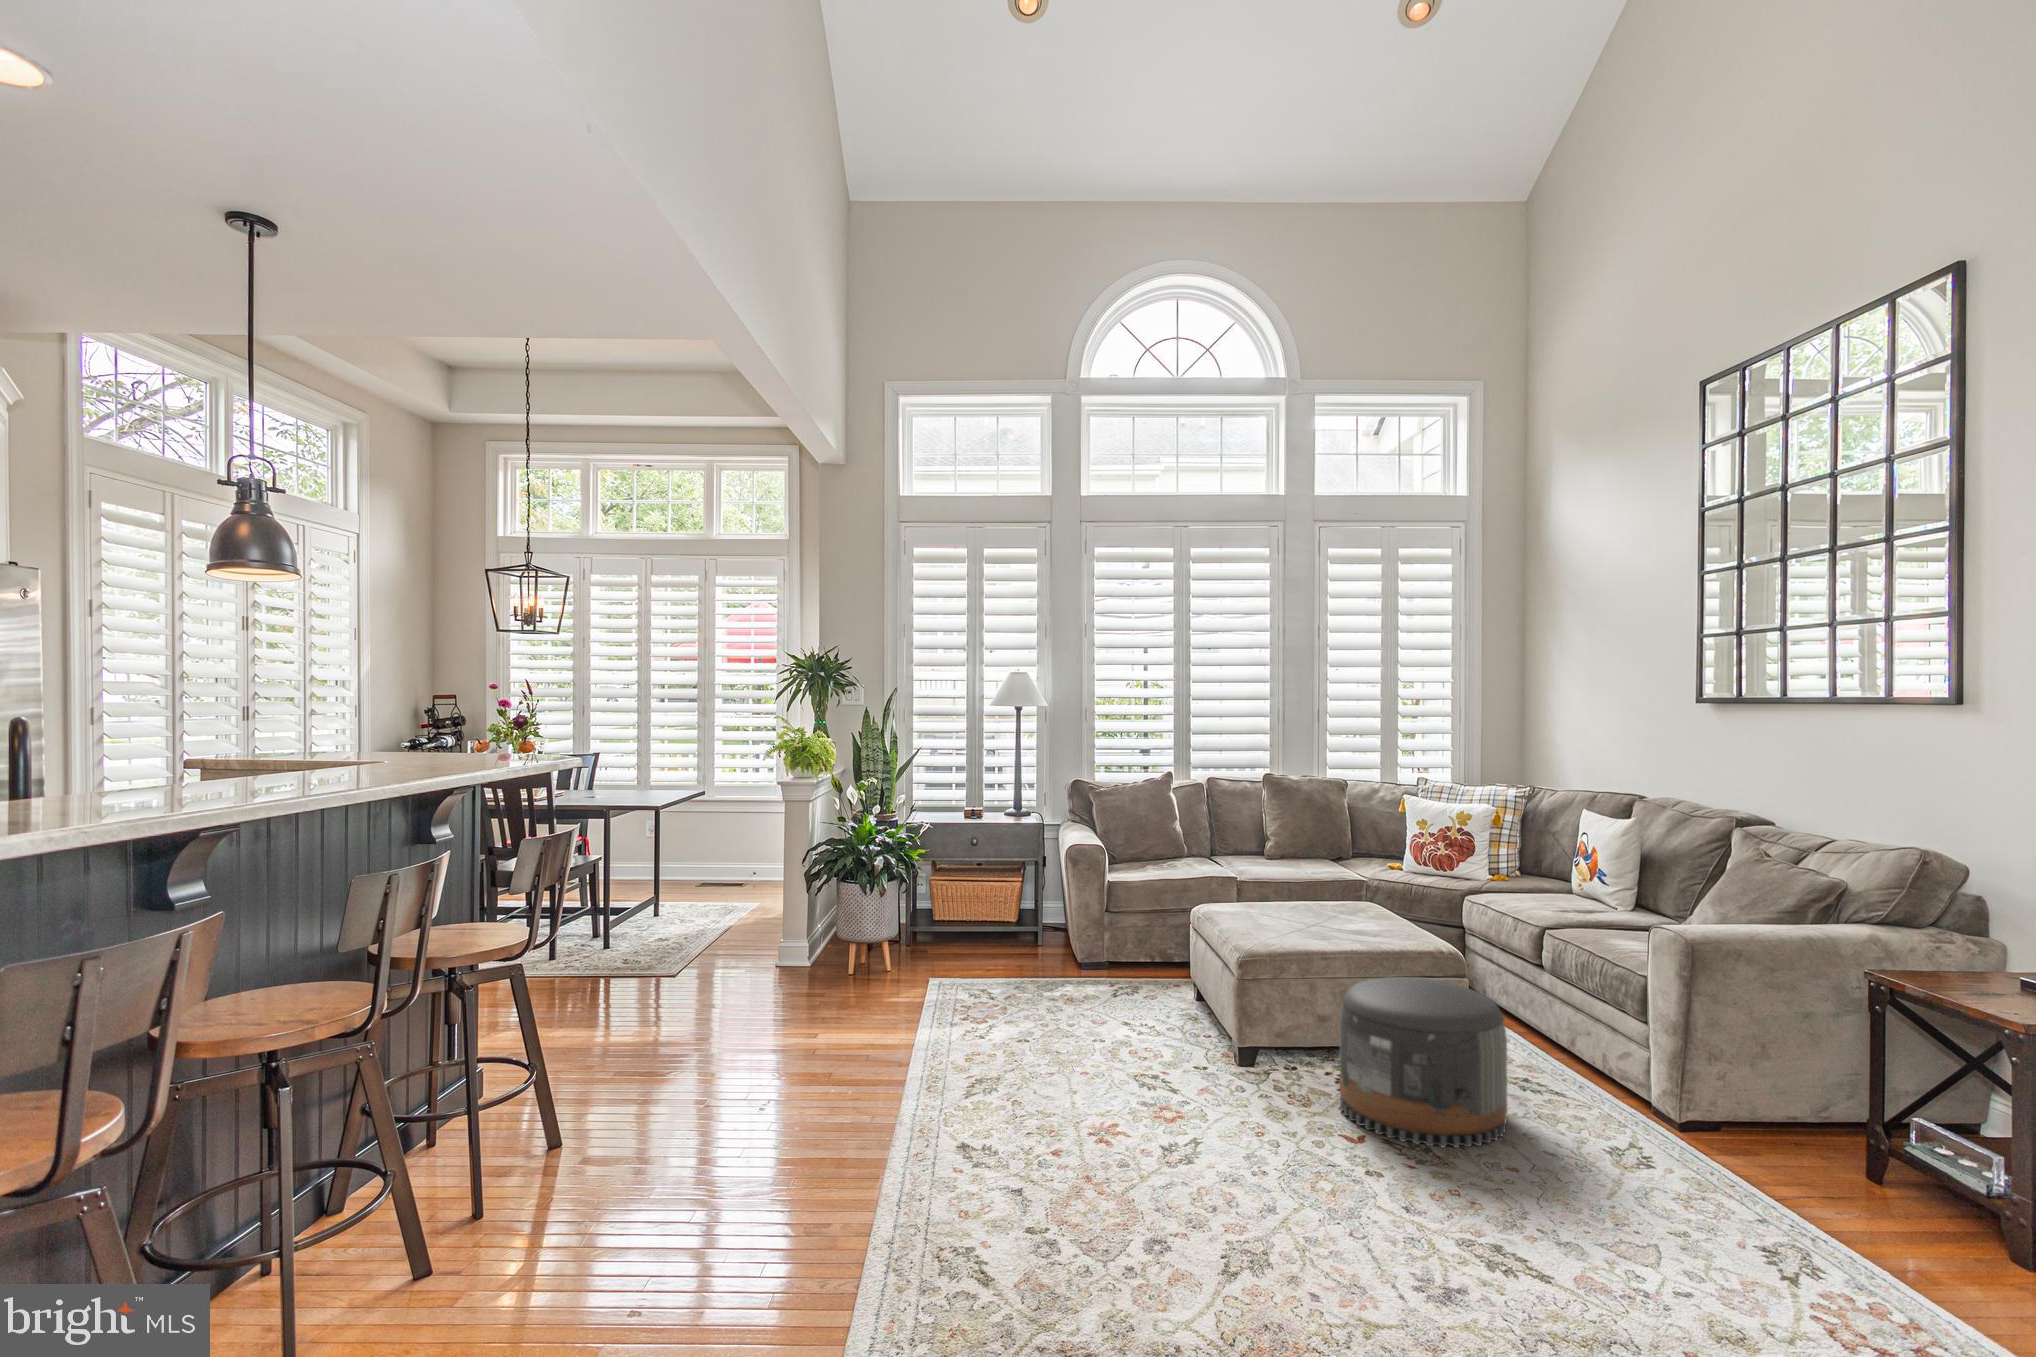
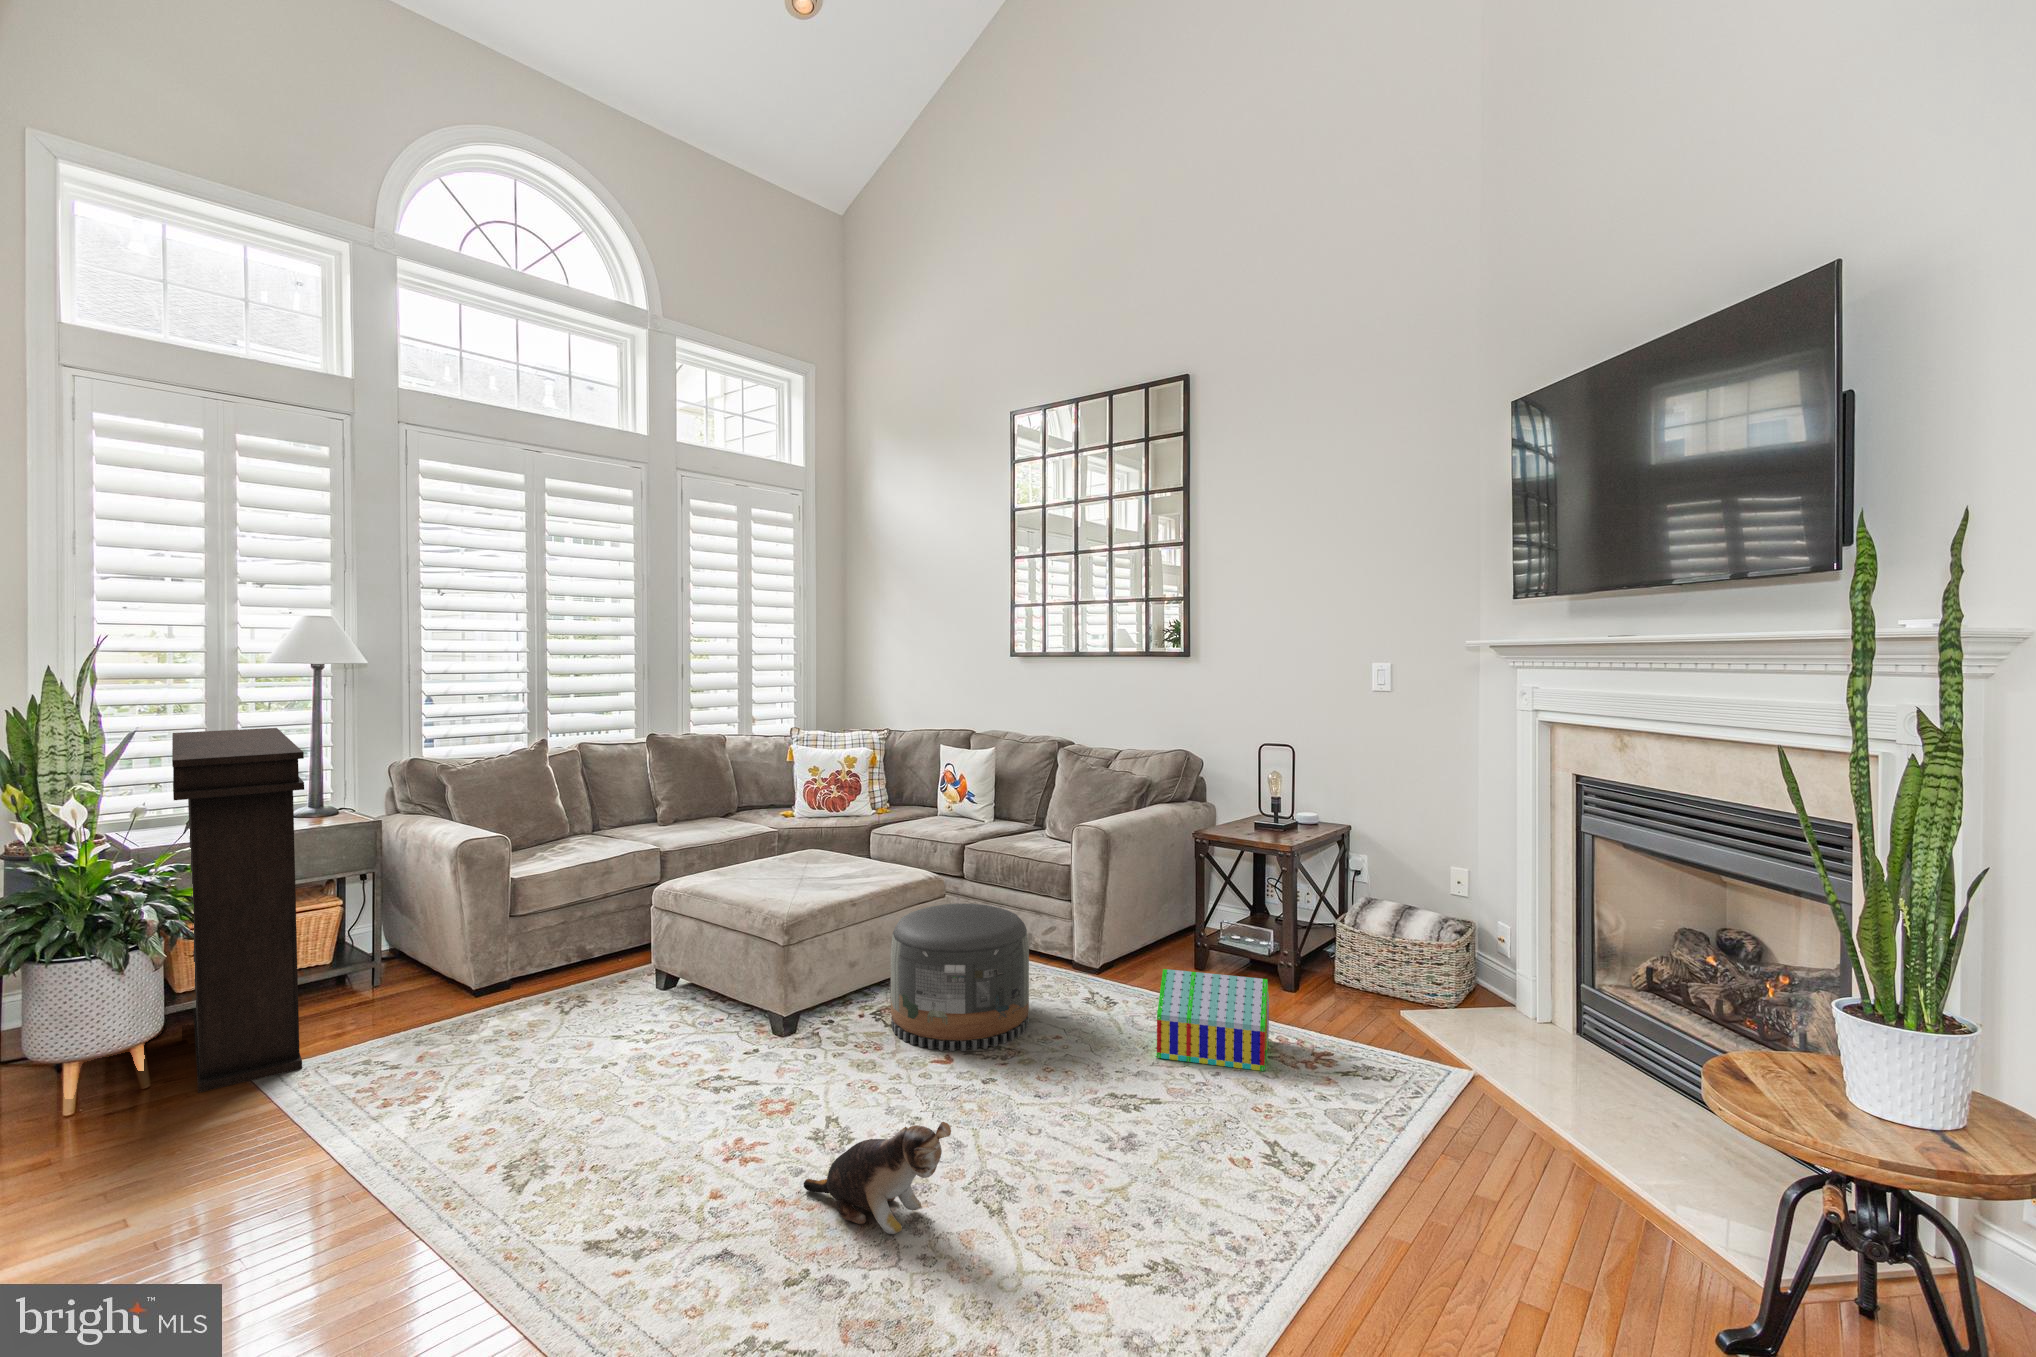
console table: none [868,746,979,992] -> present [172,728,304,1093]
toy house: none [1611,1116,1823,1300] -> present [1157,969,1269,1071]
plush toy: none [1109,1143,1183,1241] -> present [804,1122,951,1234]

